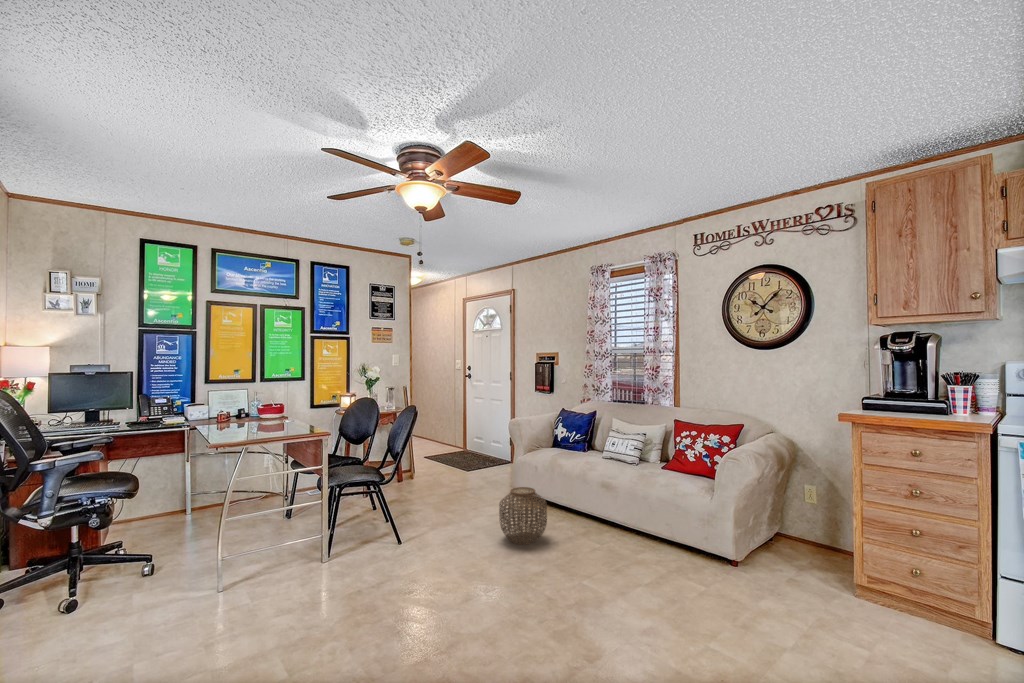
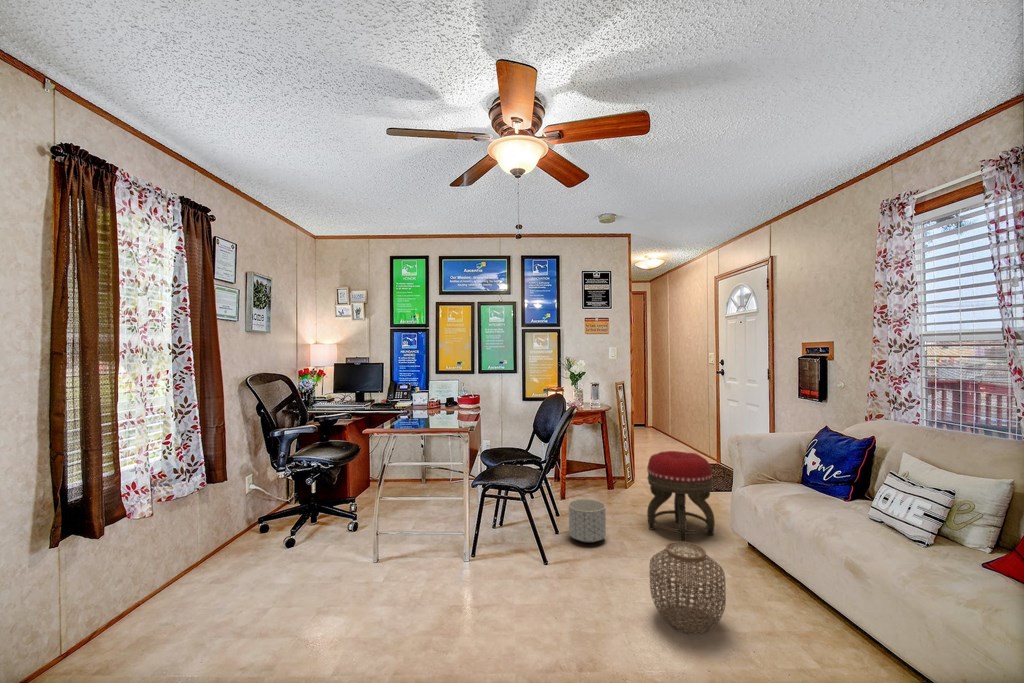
footstool: none [455,437,502,505] -> present [647,451,715,542]
planter: none [403,485,434,521] -> present [569,499,606,543]

